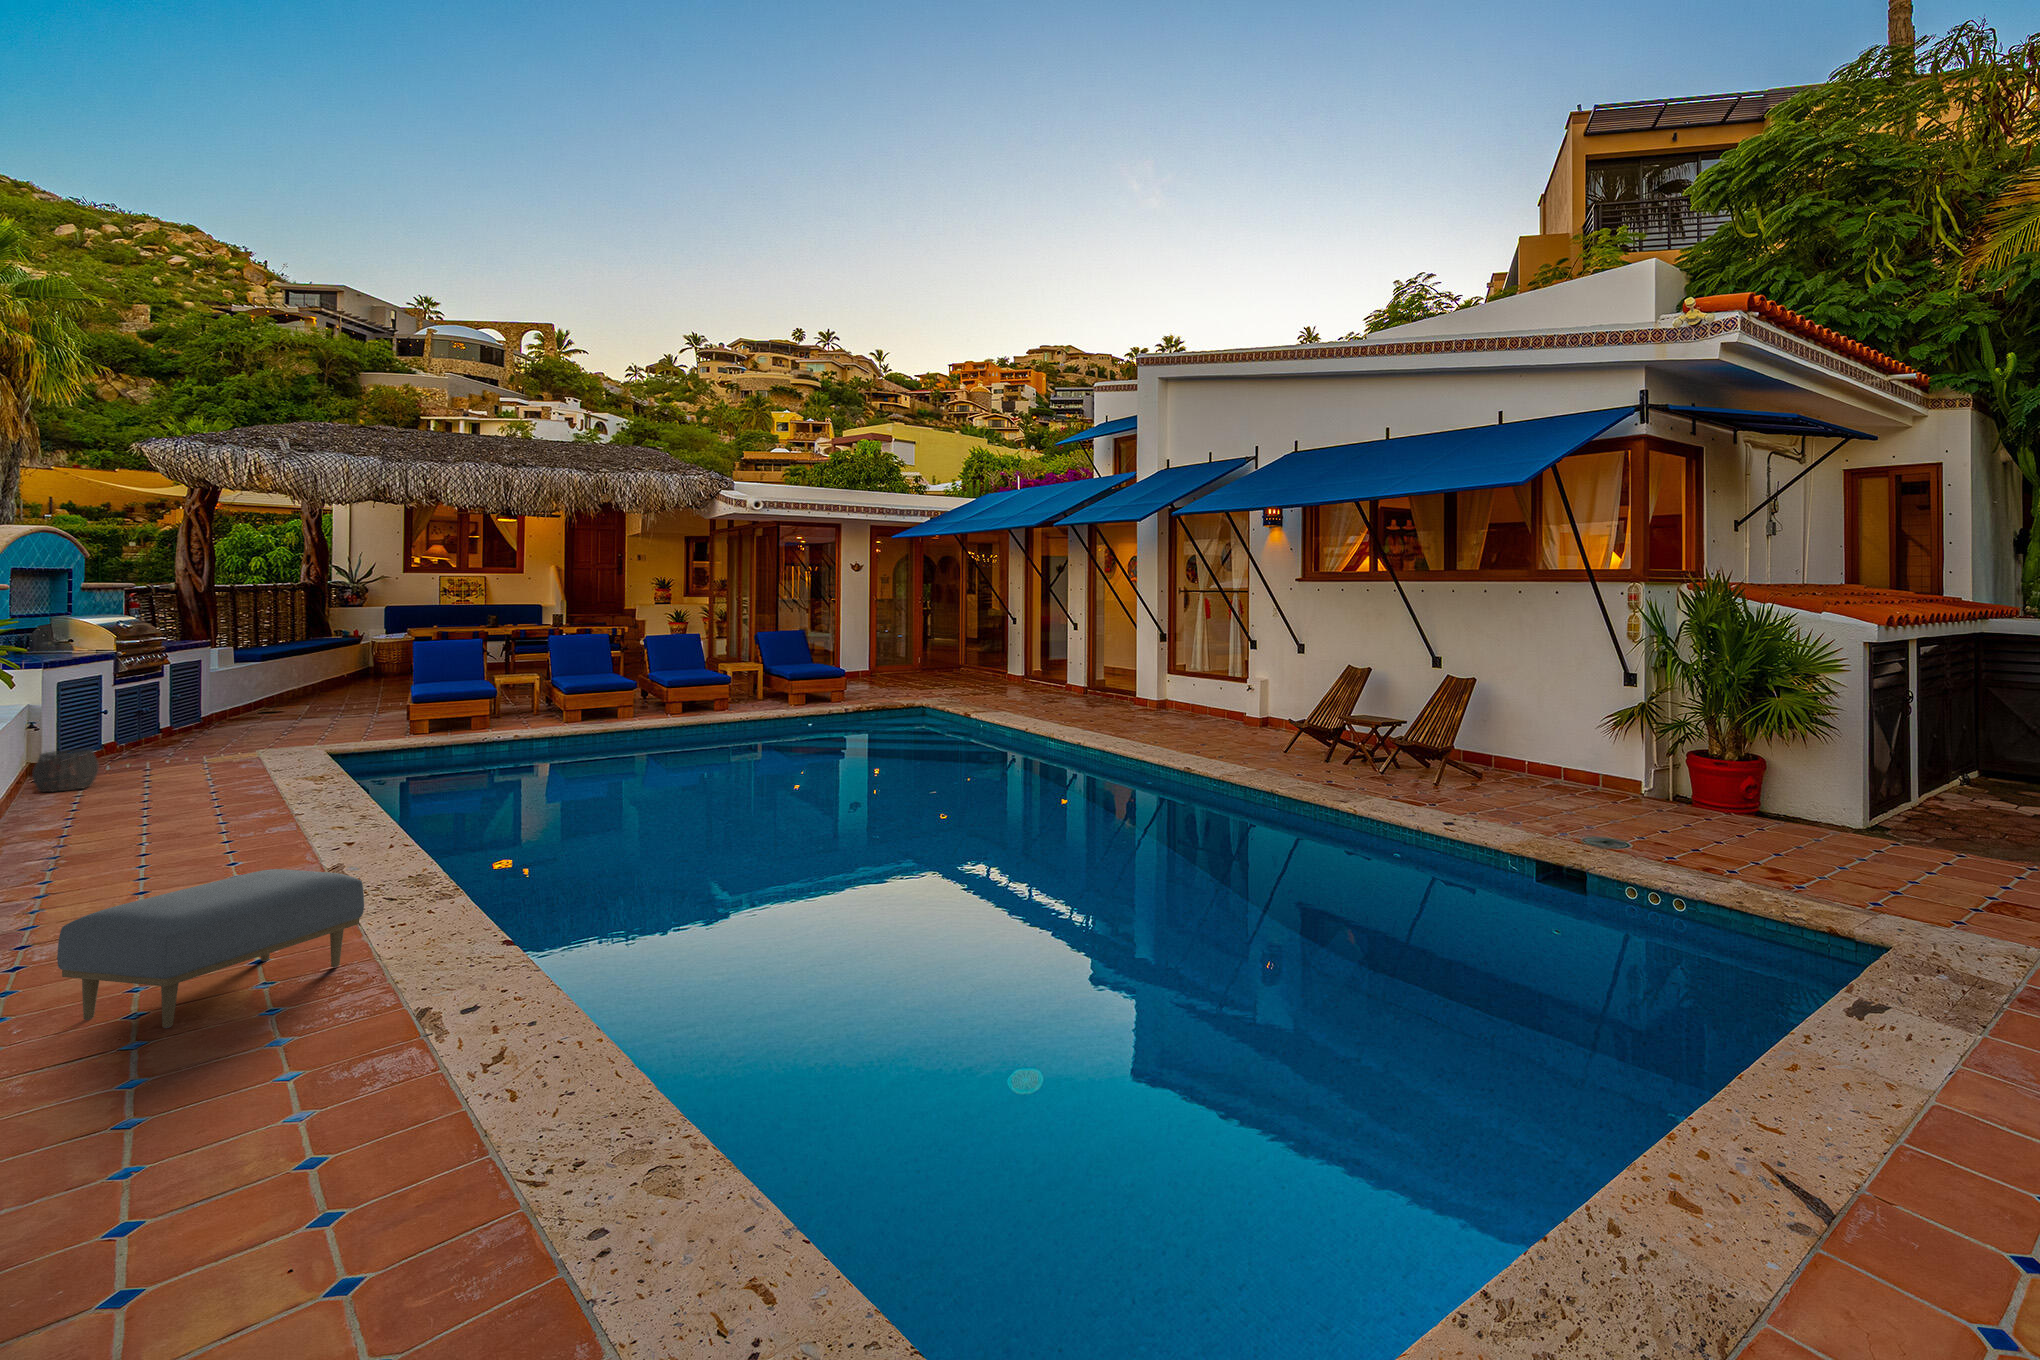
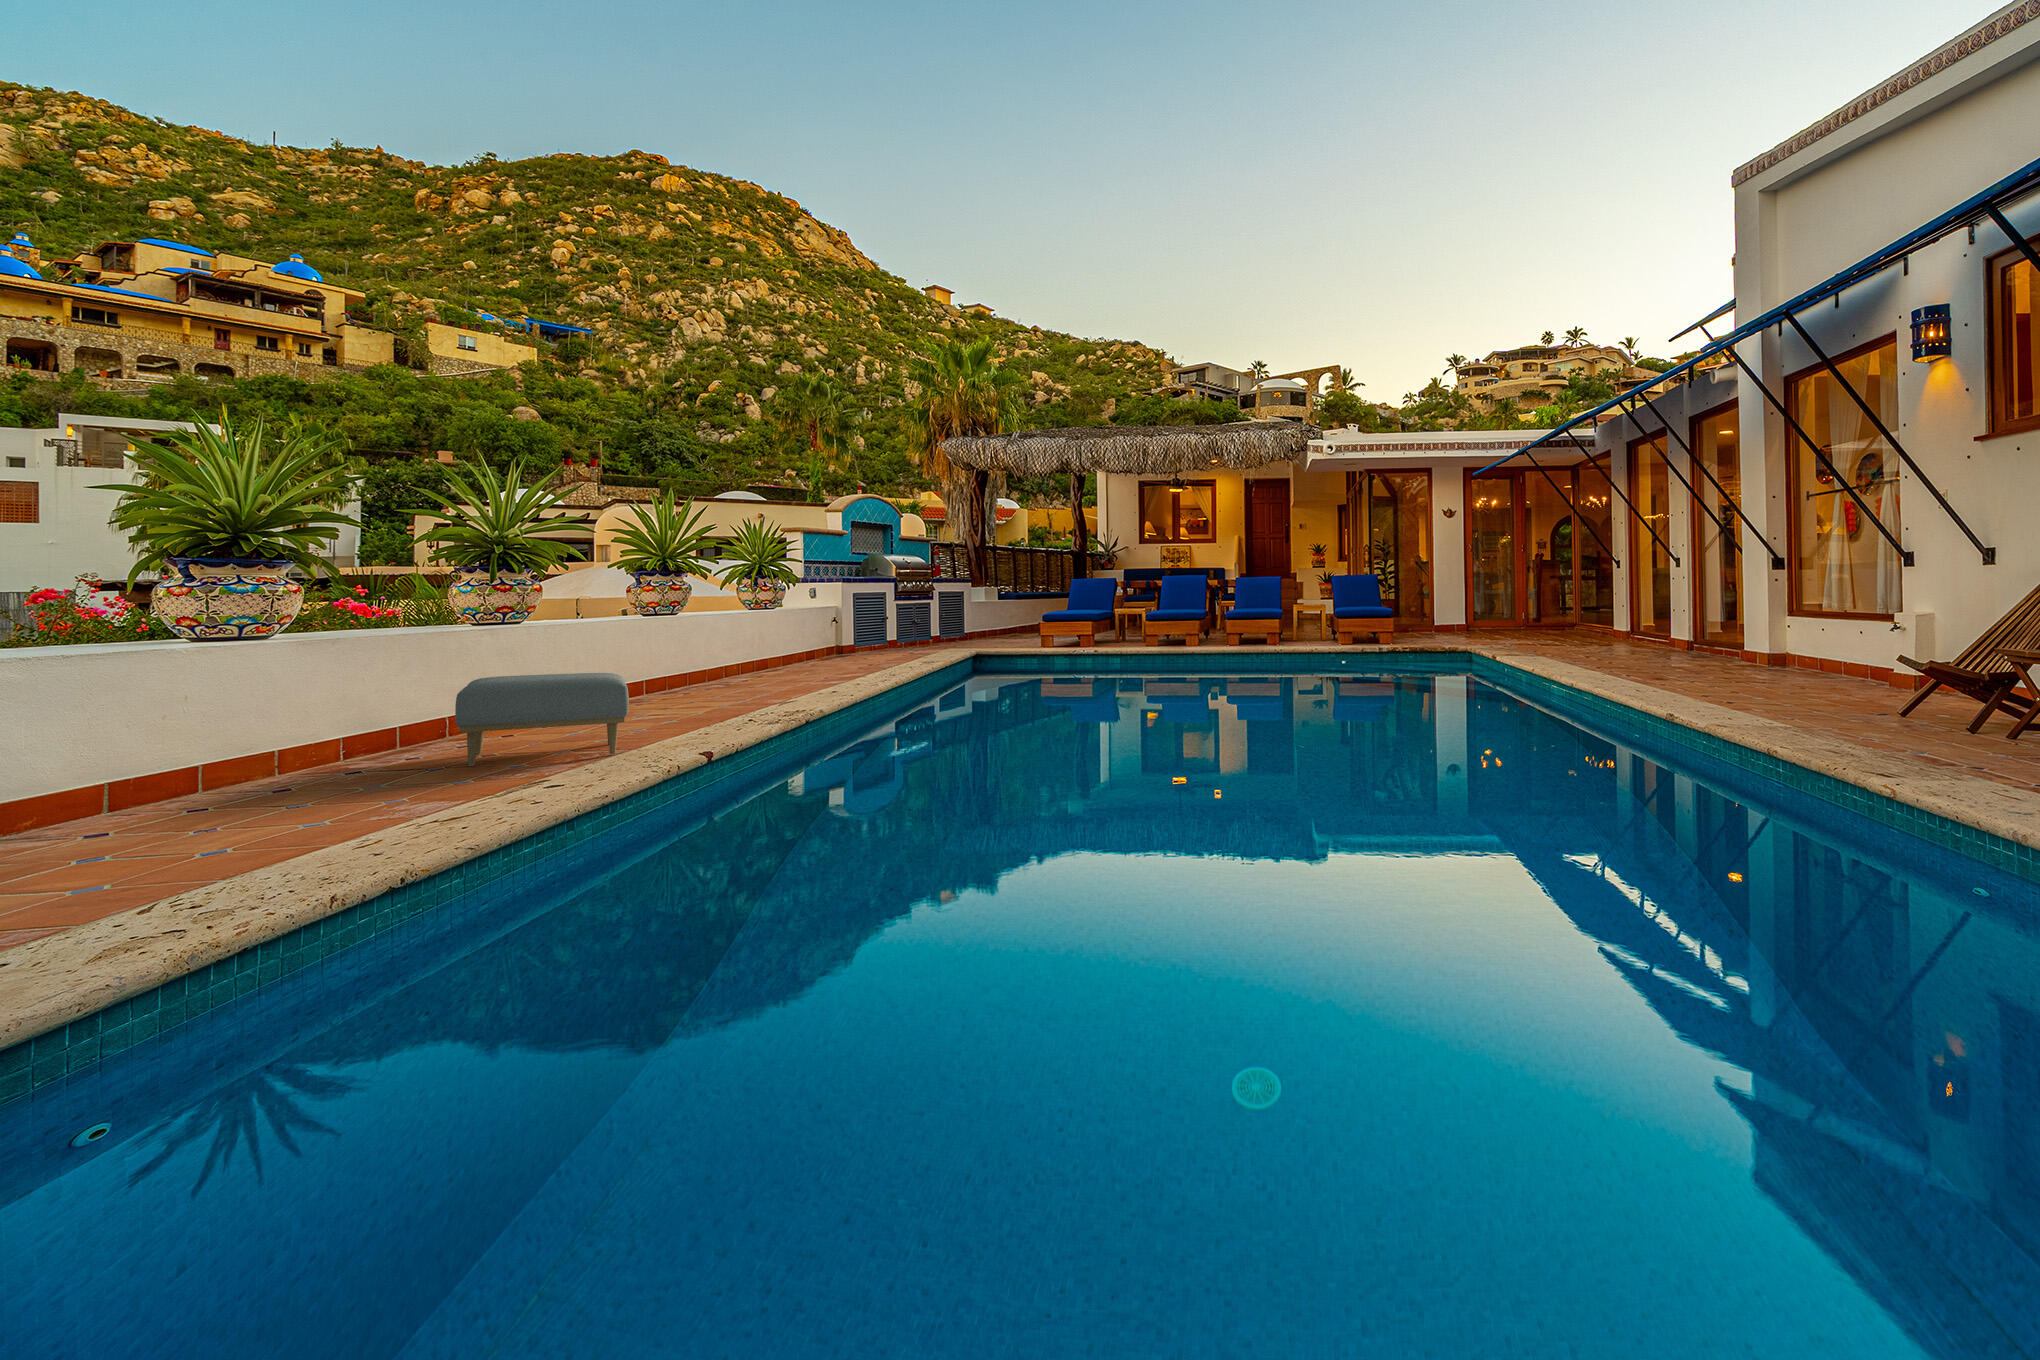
woven basket: present [33,749,99,792] -> none [825,636,856,662]

